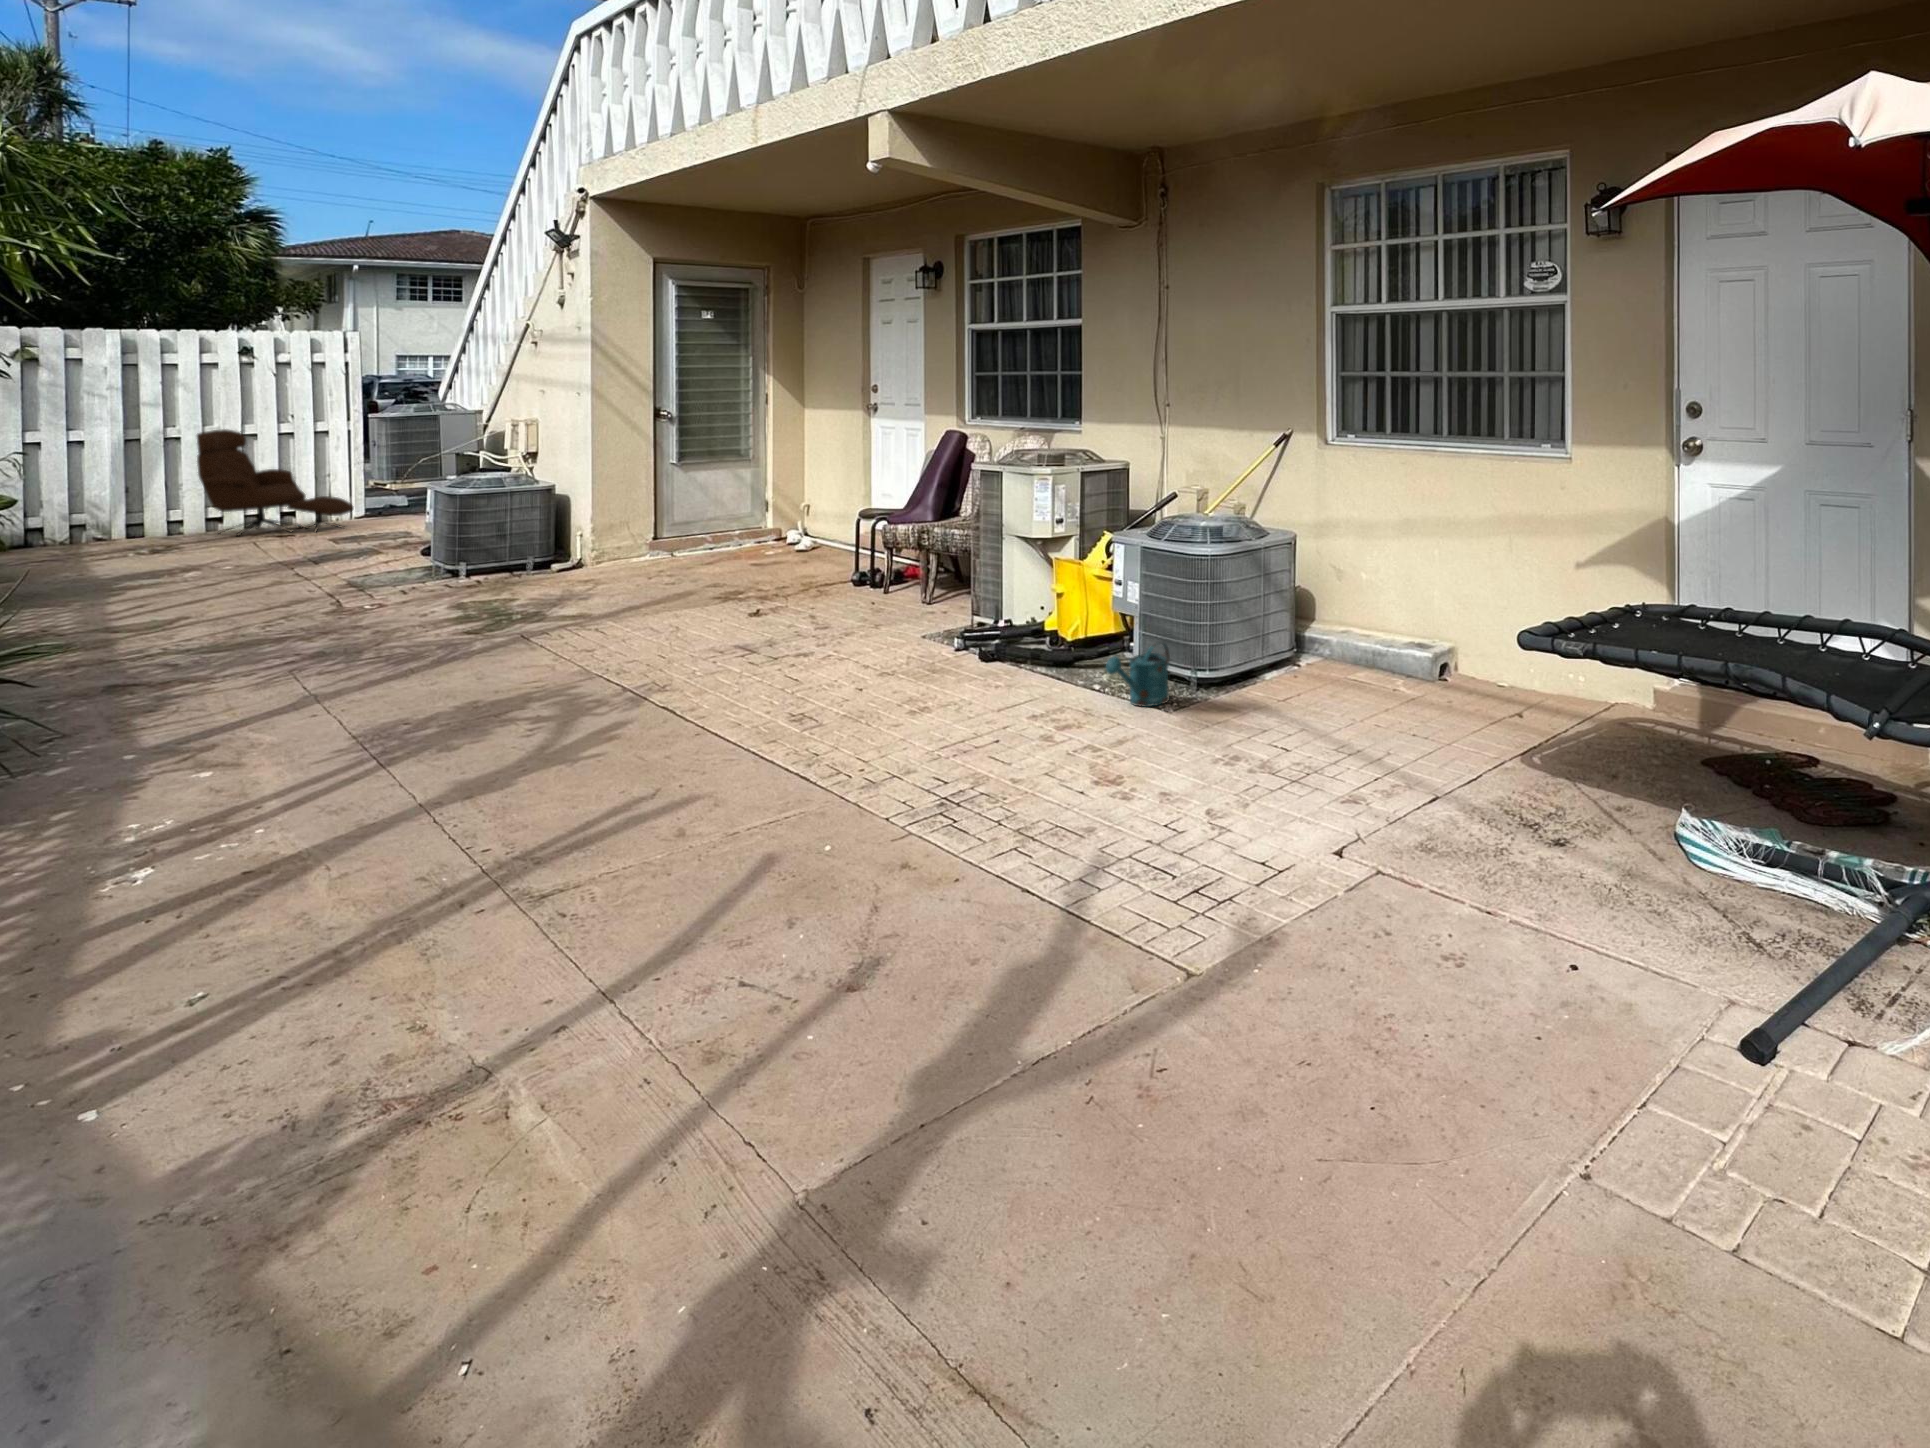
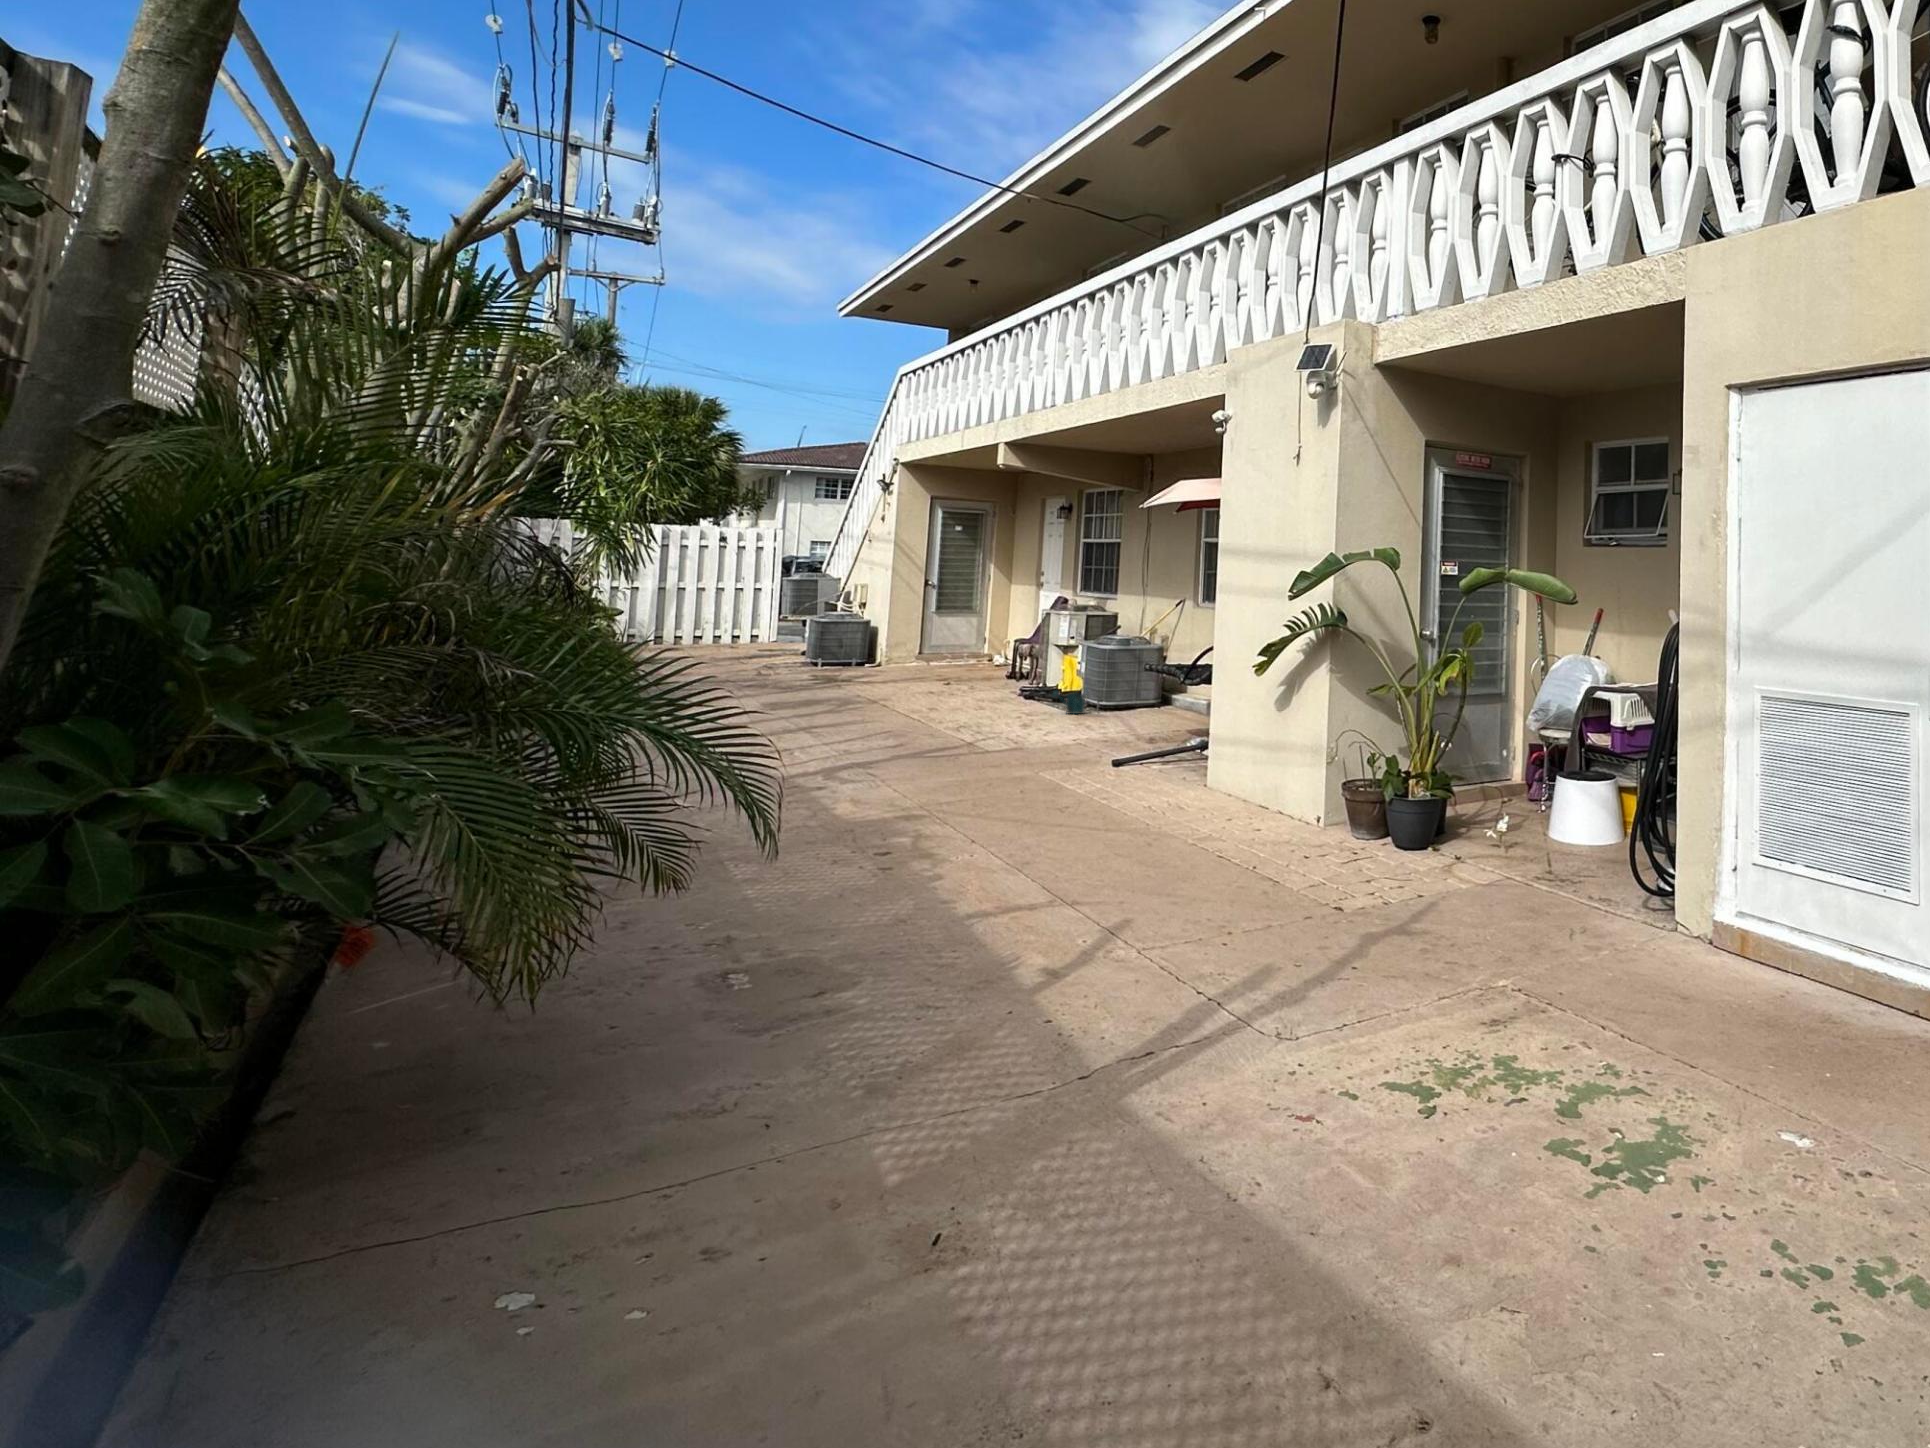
lounge chair: present [197,429,353,536] -> none [695,584,772,647]

